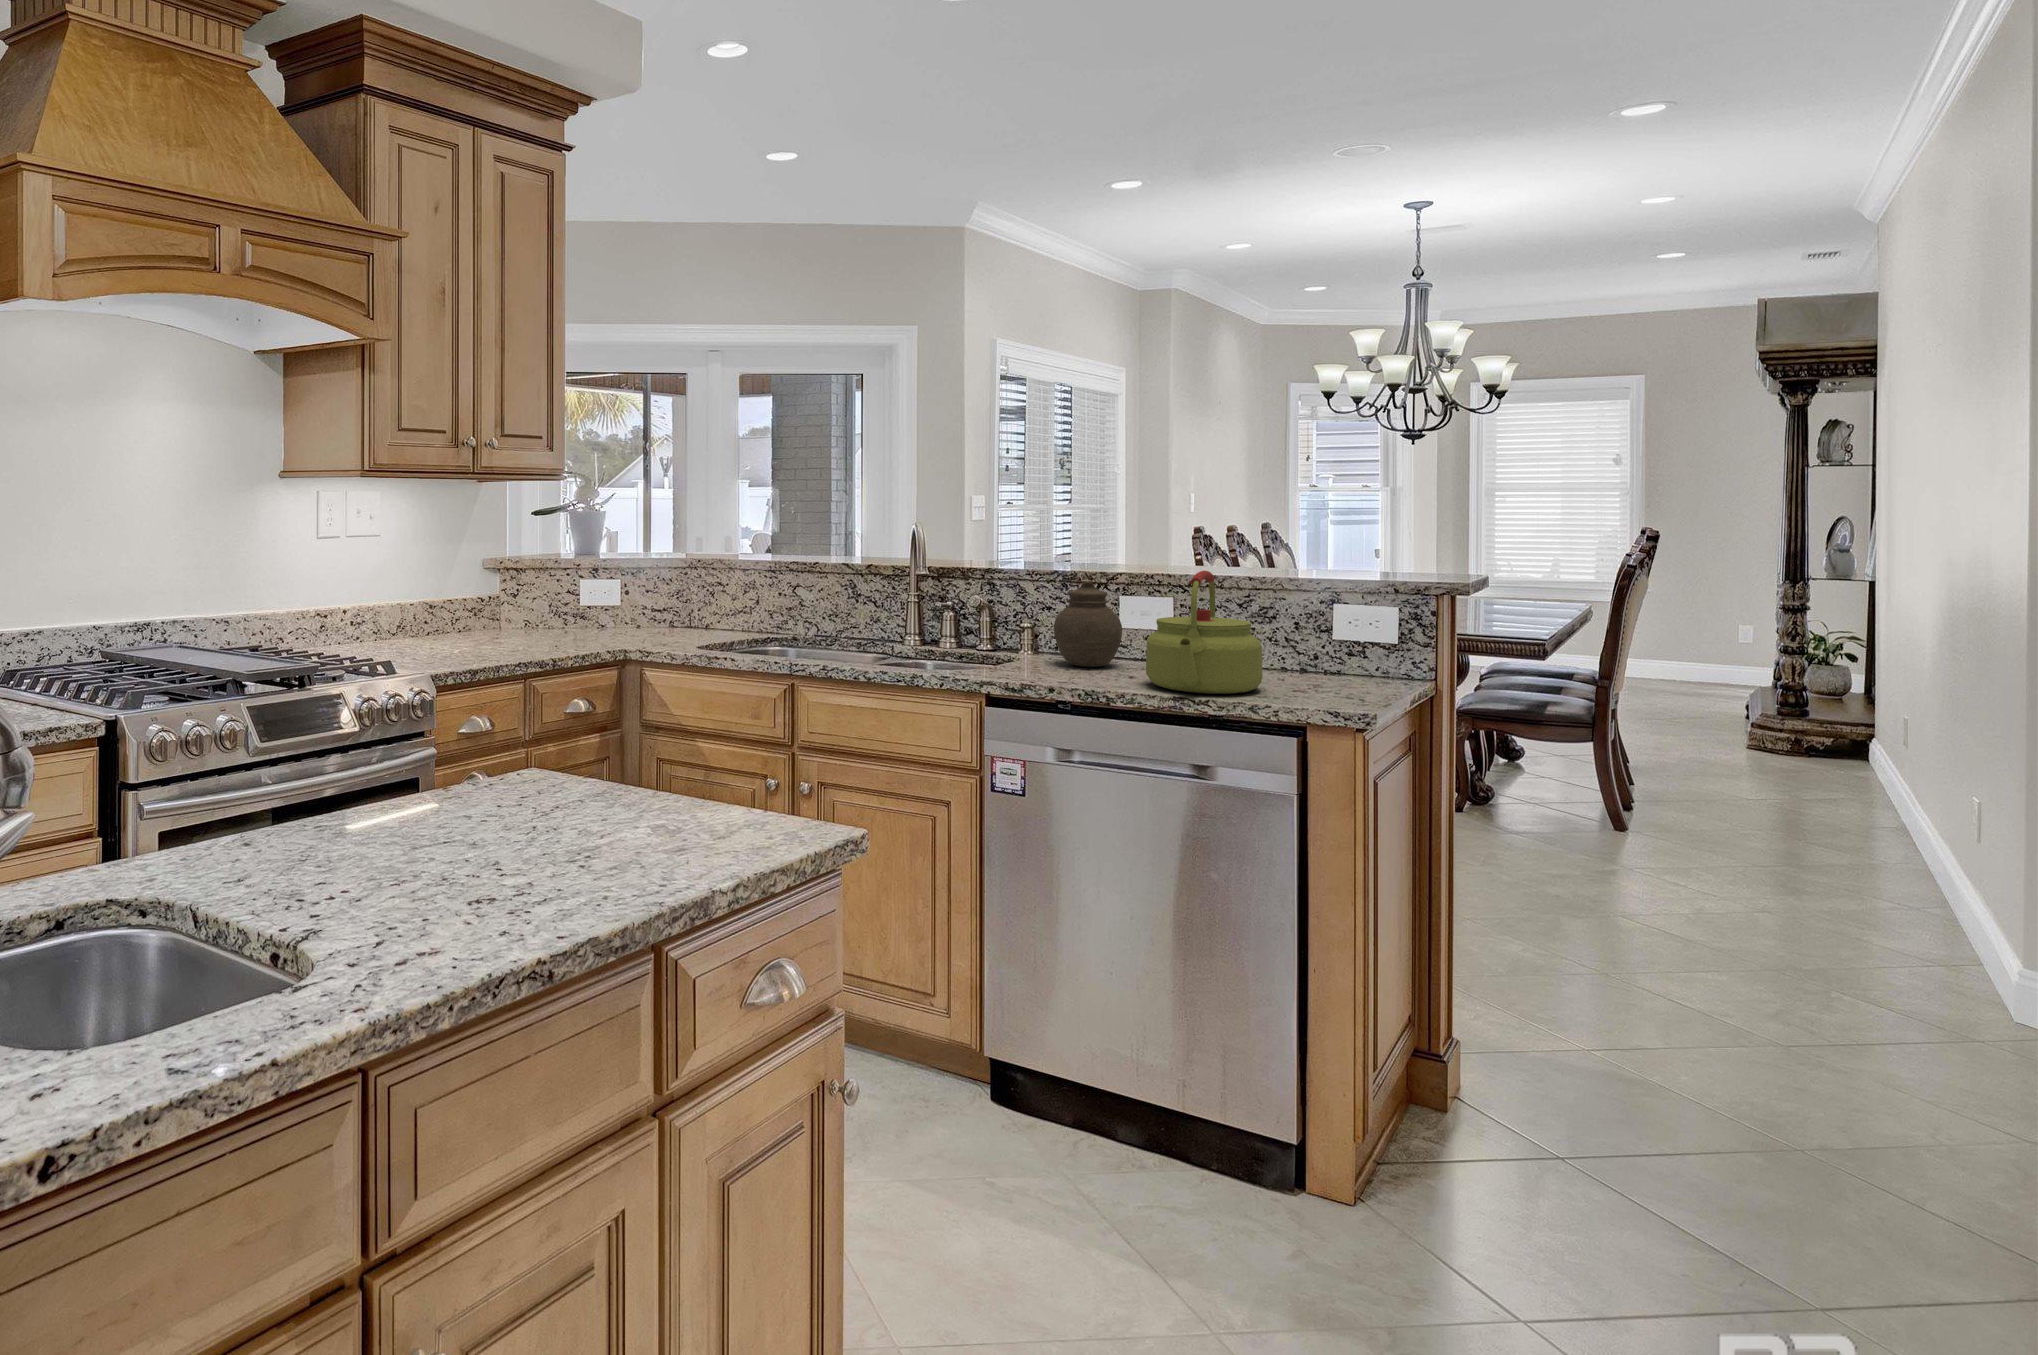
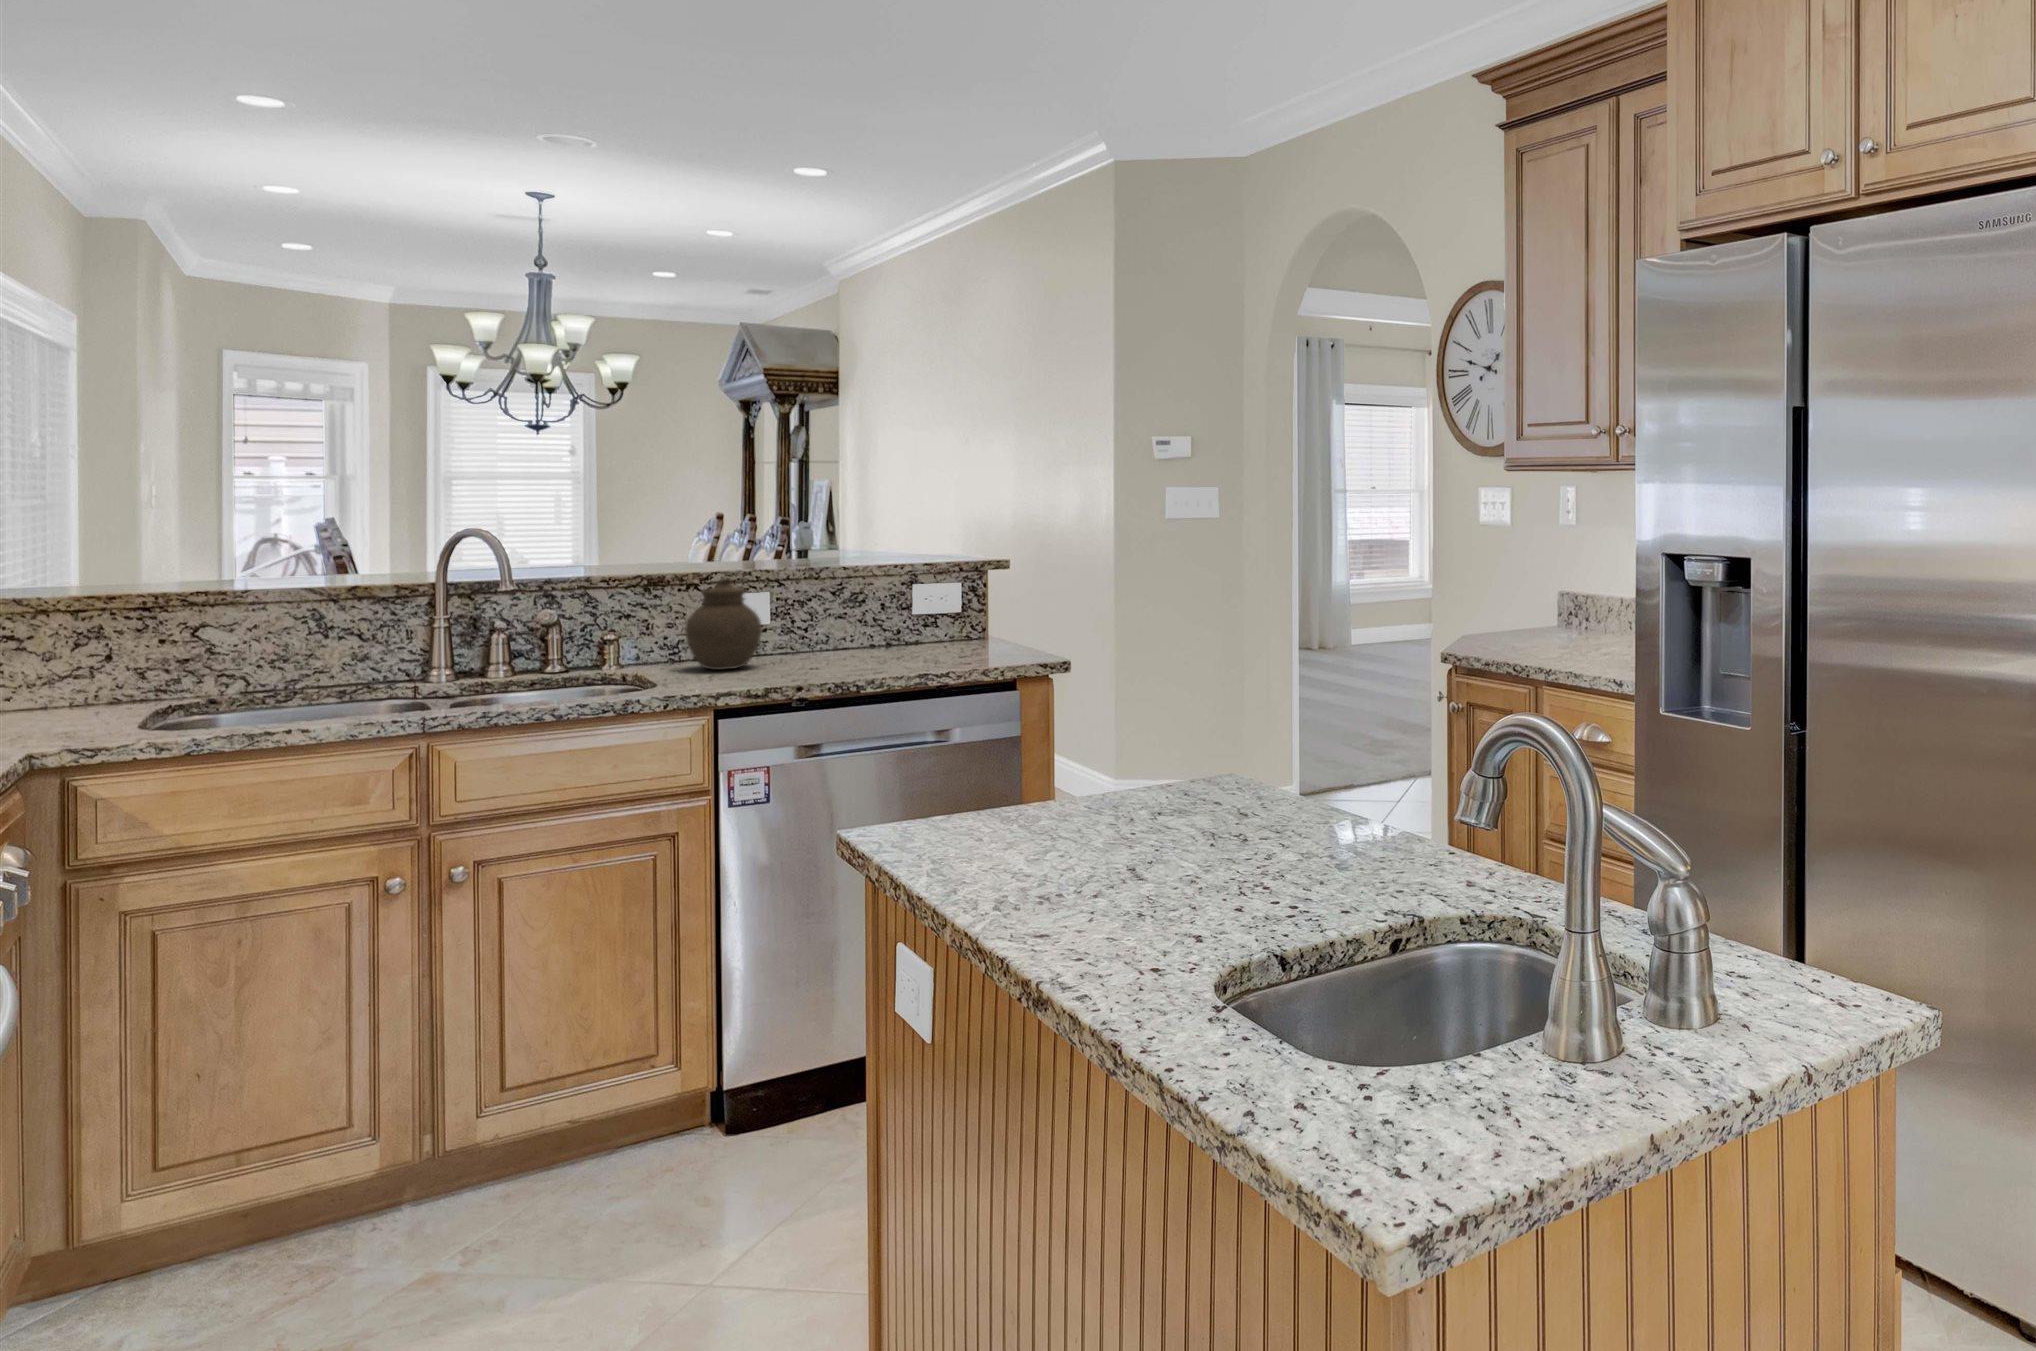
kettle: present [1146,571,1263,694] -> none [829,557,932,671]

